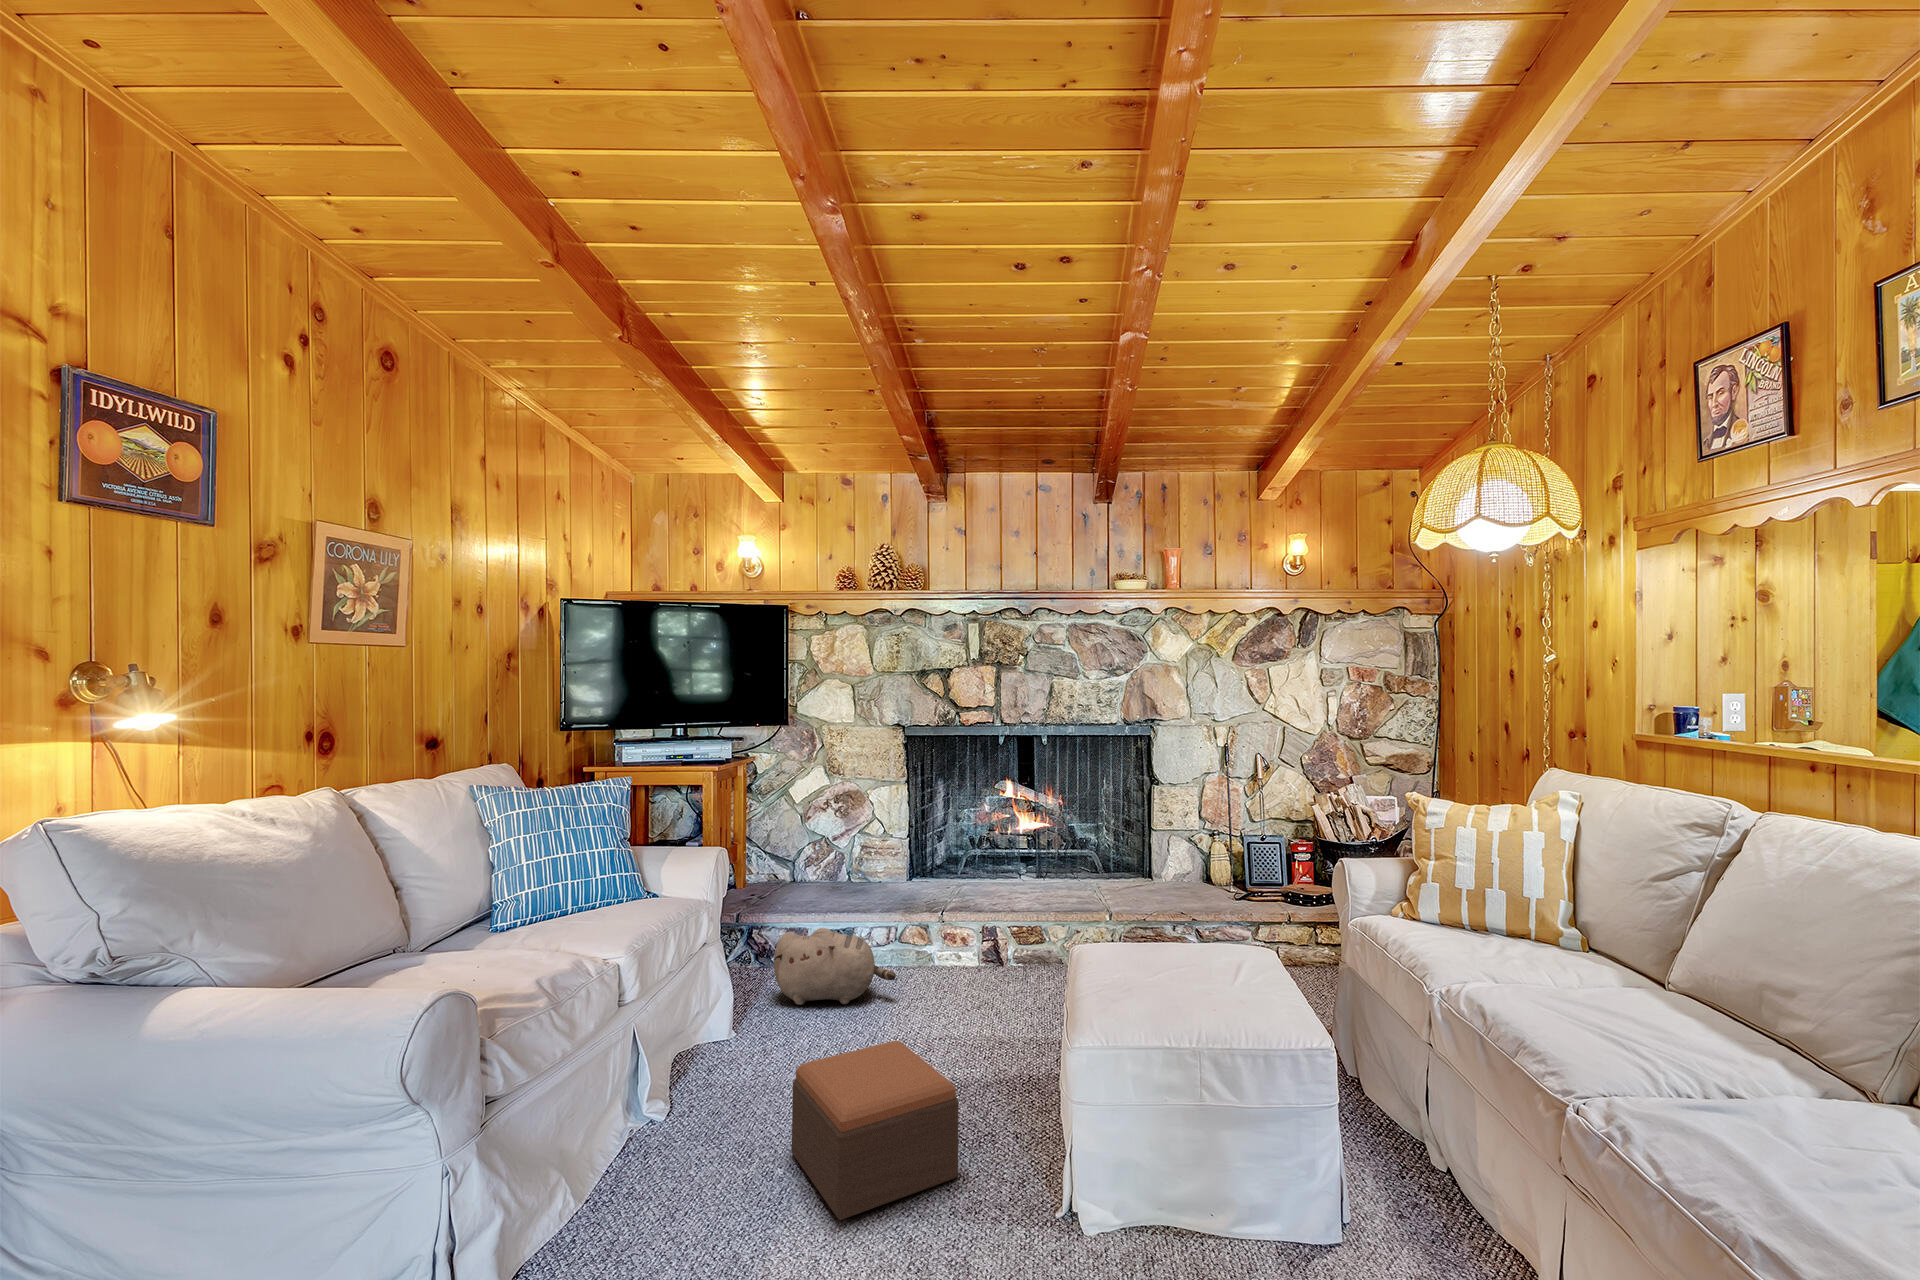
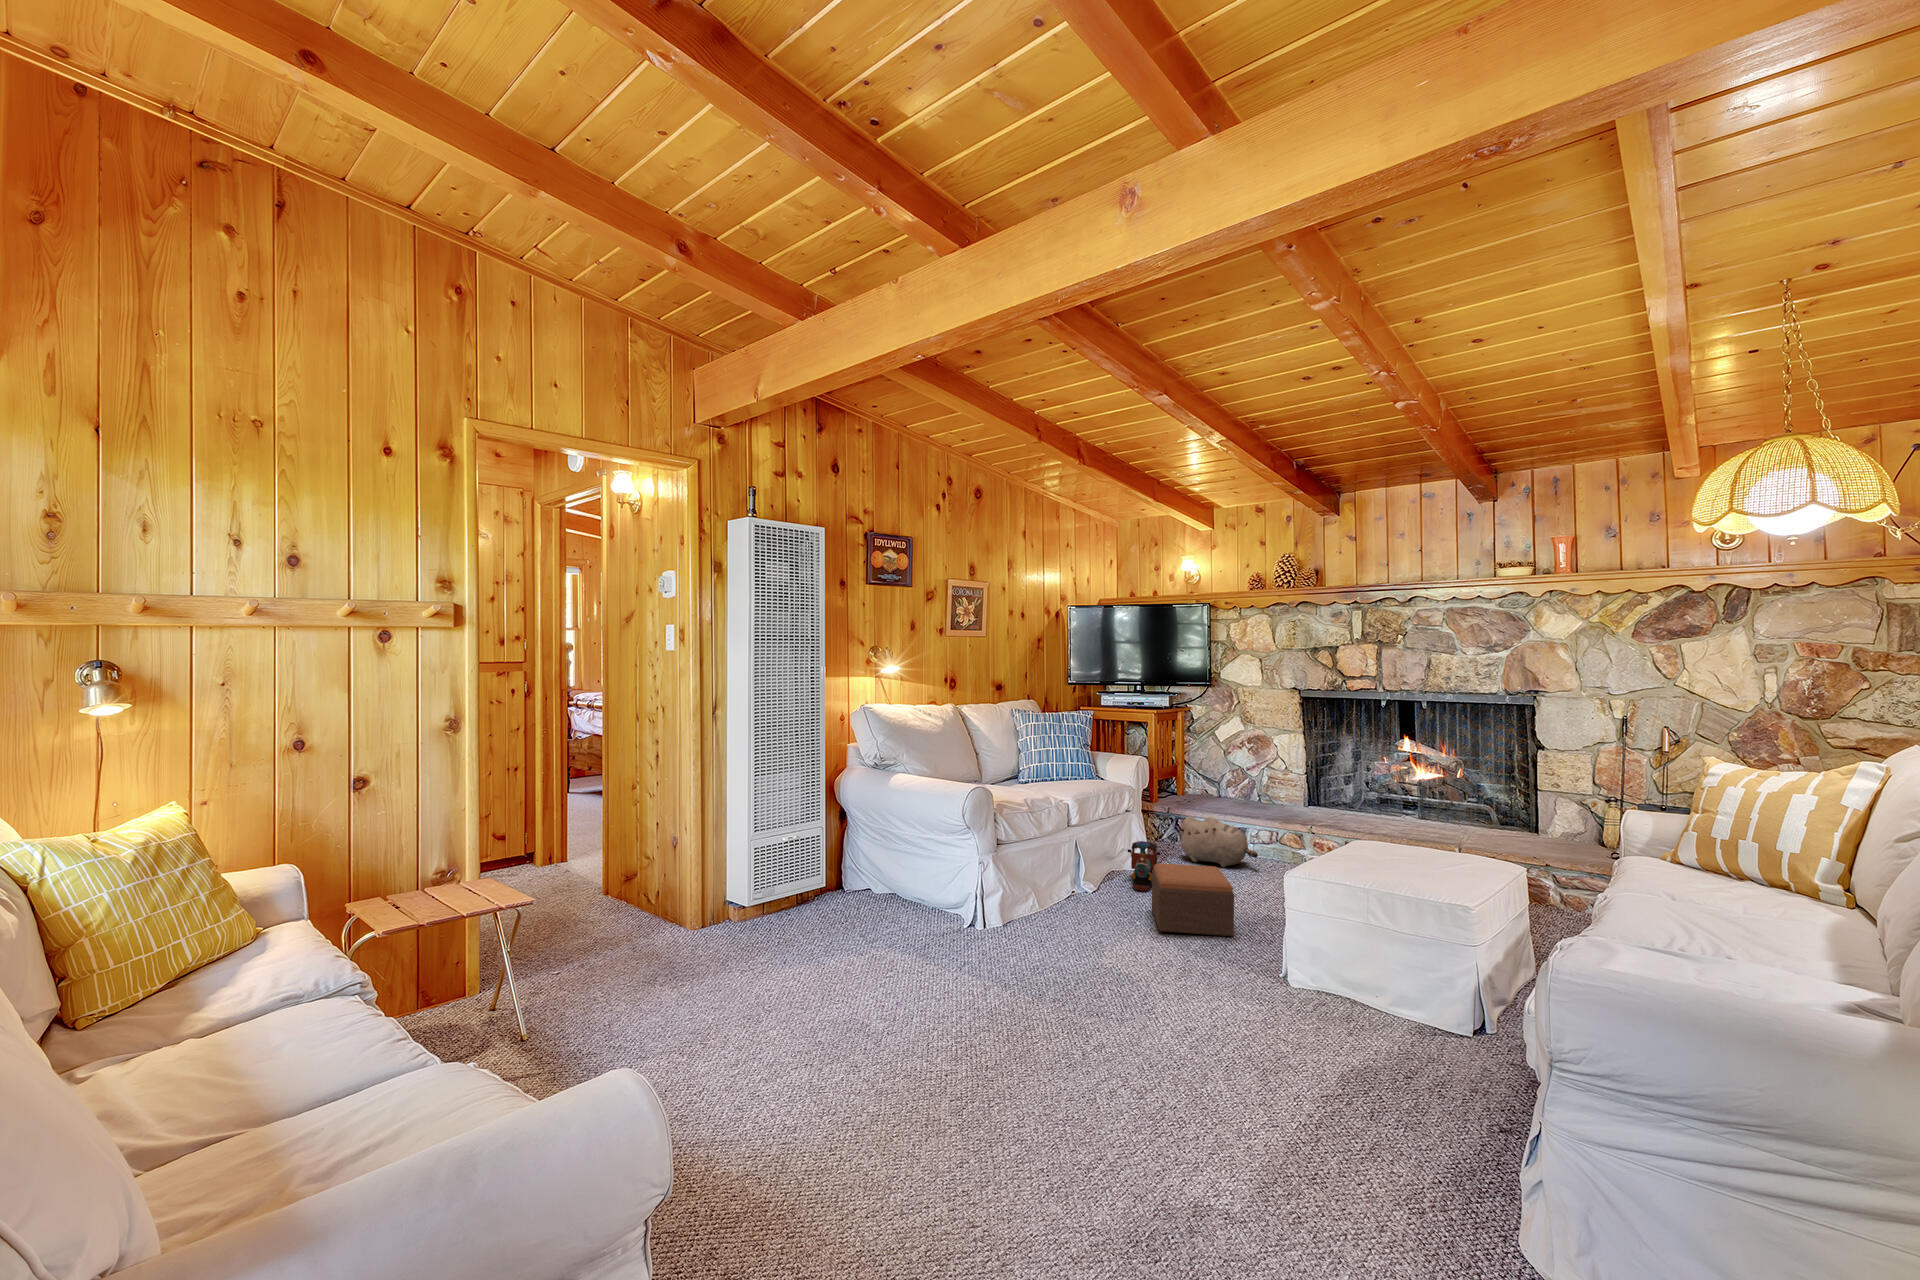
toy train: none [714,1002,773,1105] -> present [1128,841,1160,890]

